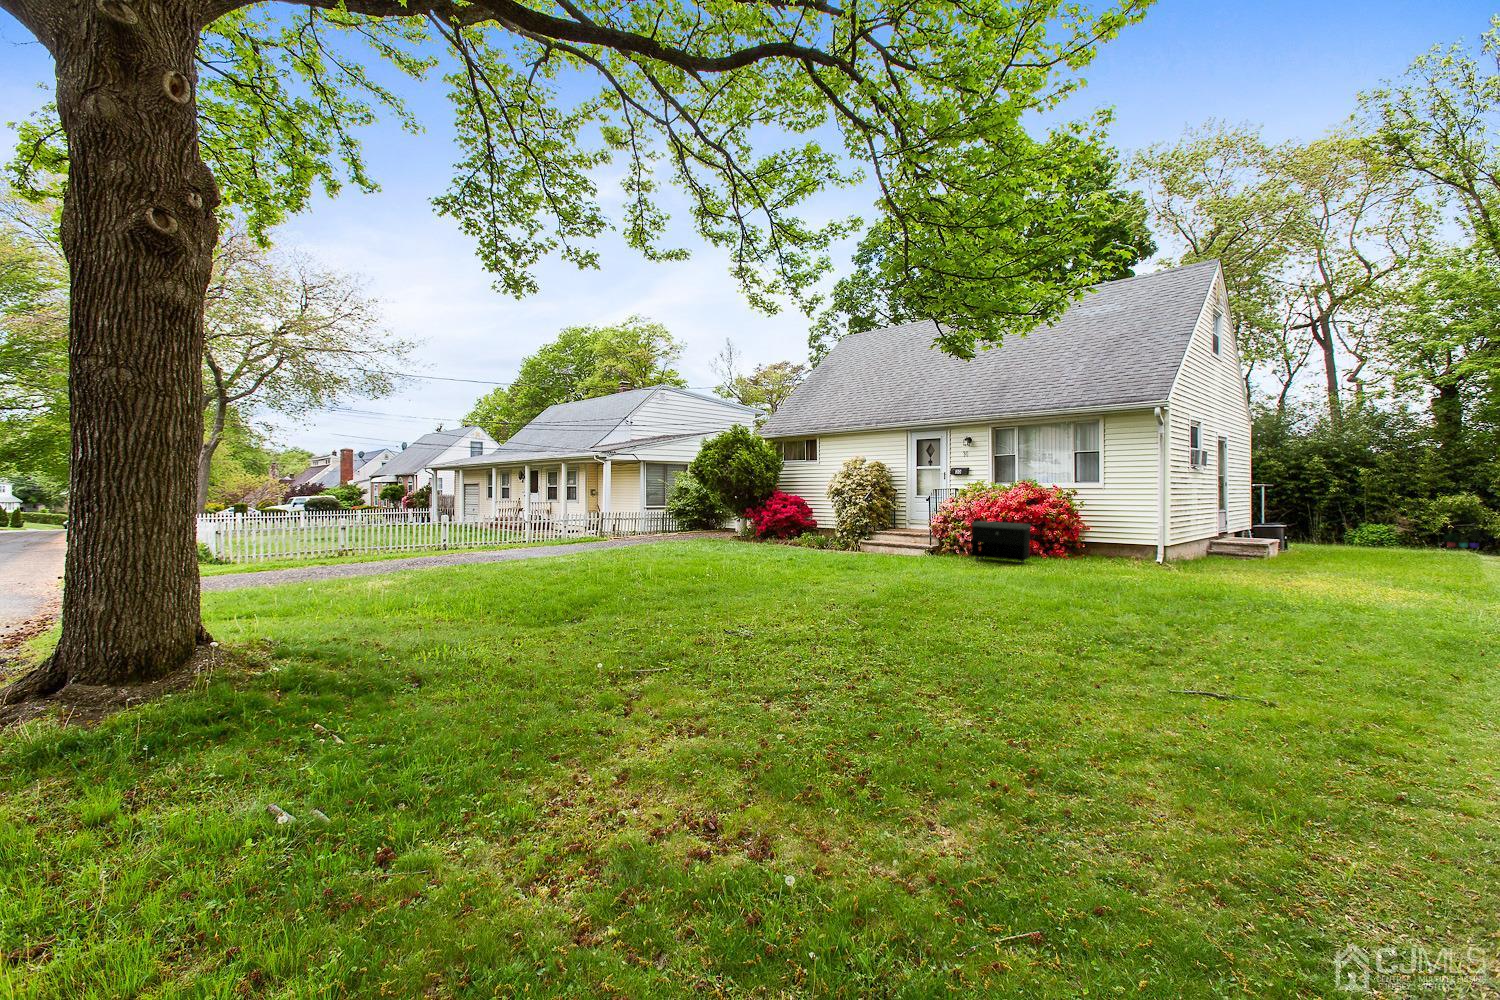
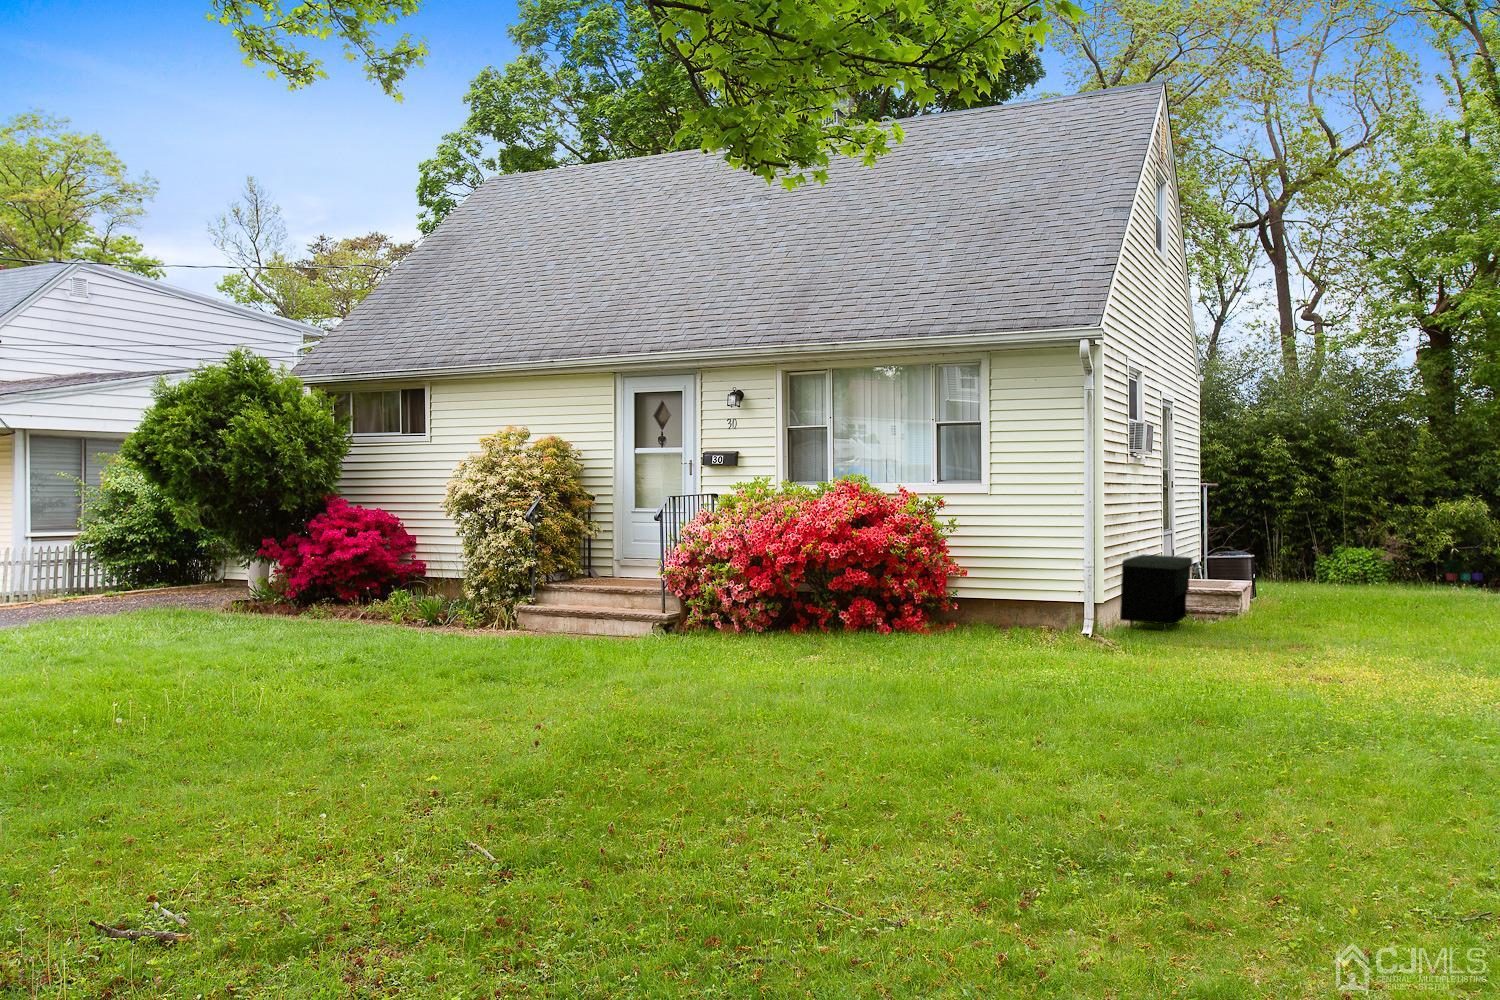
storage bench: present [971,521,1031,564] -> present [1120,554,1193,631]

